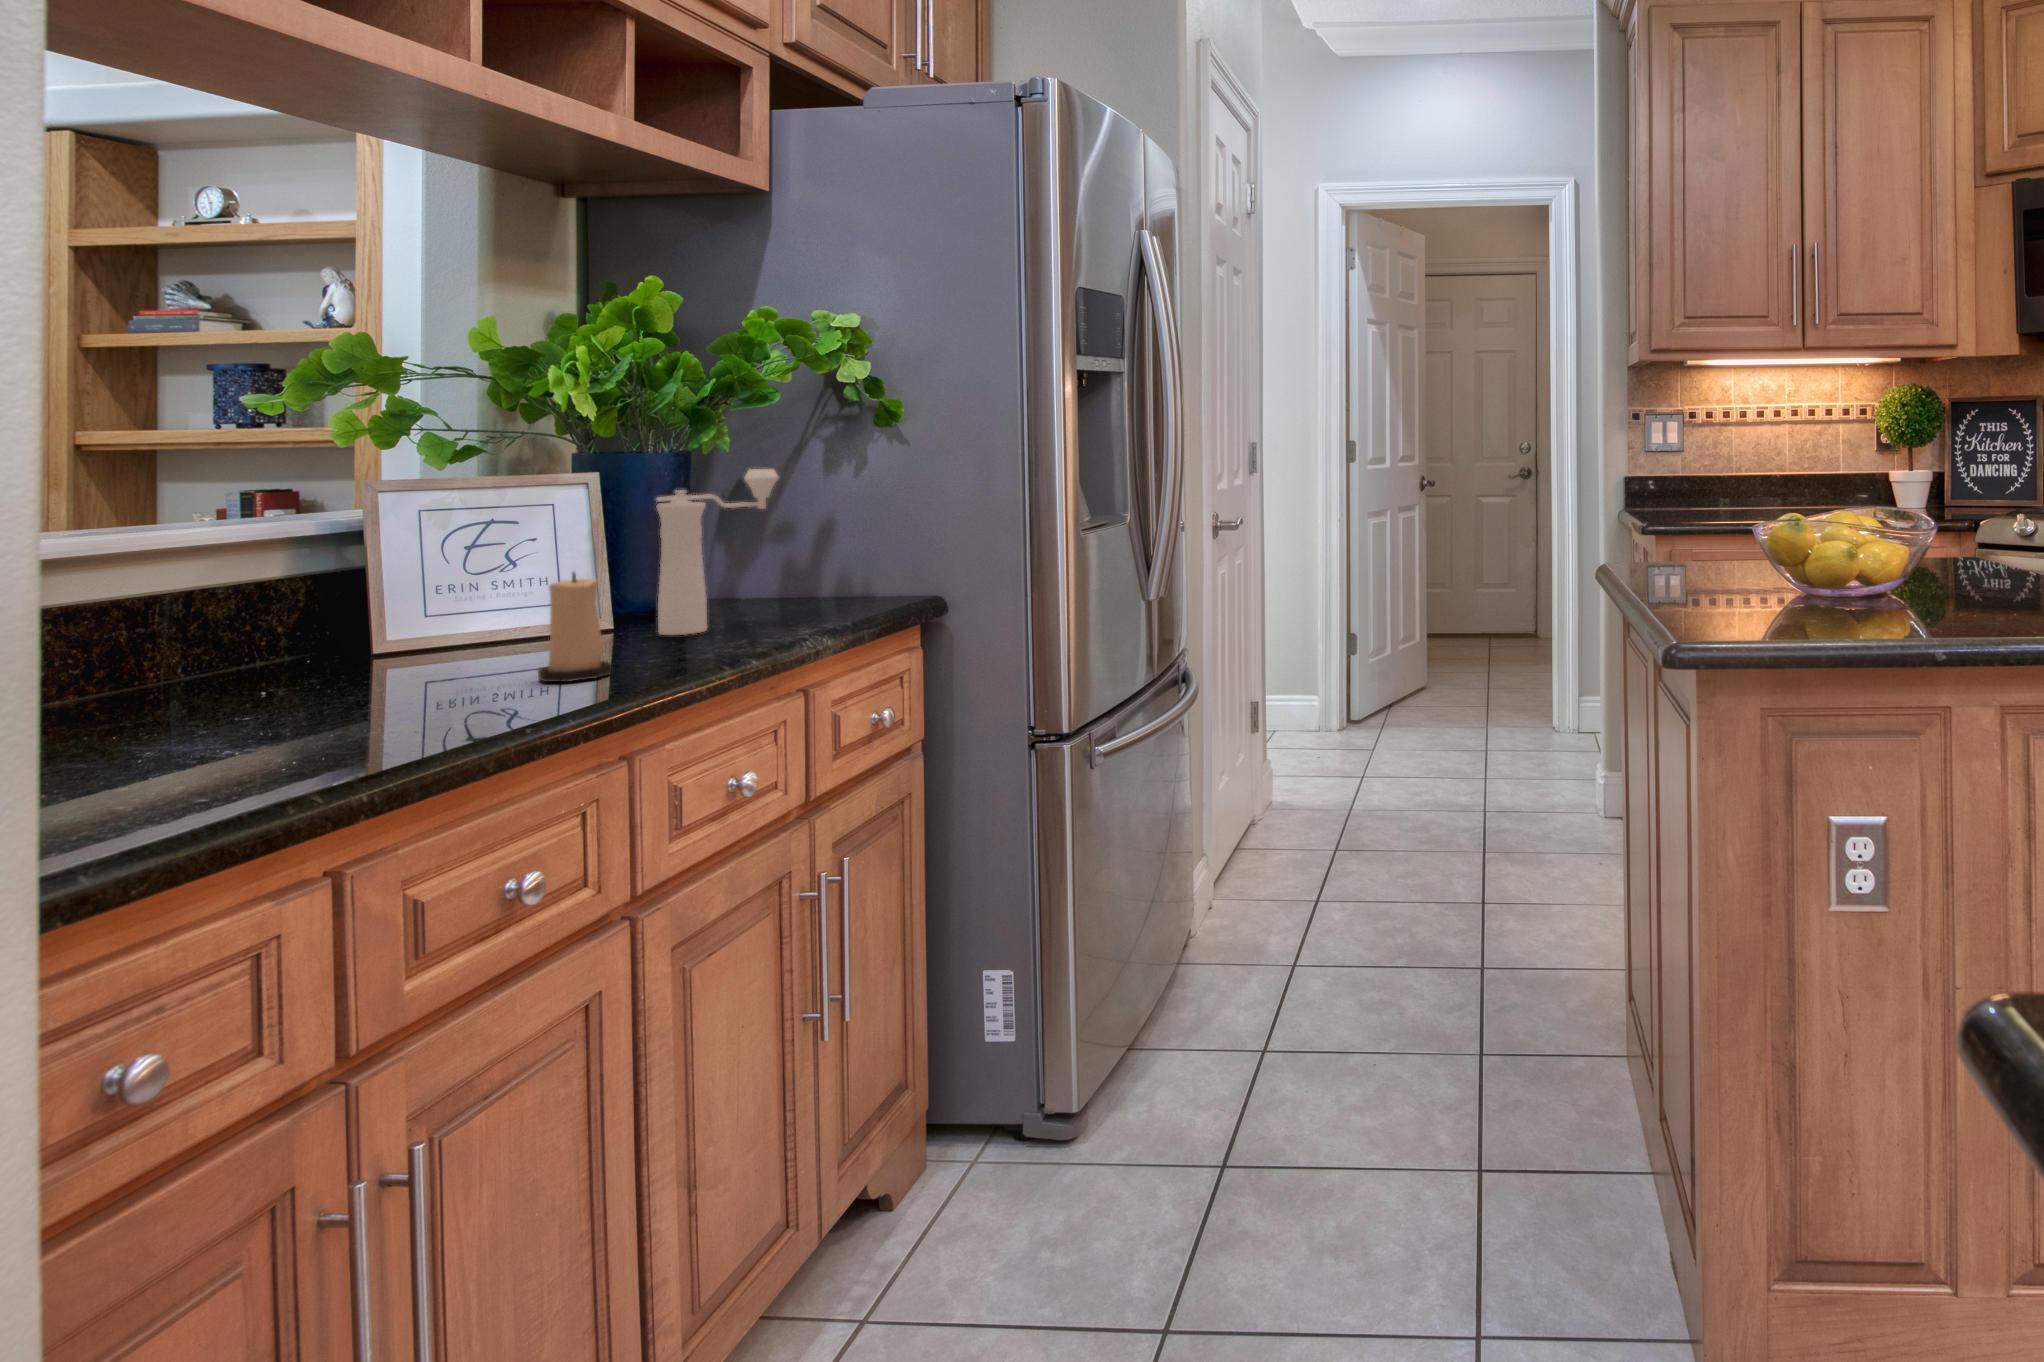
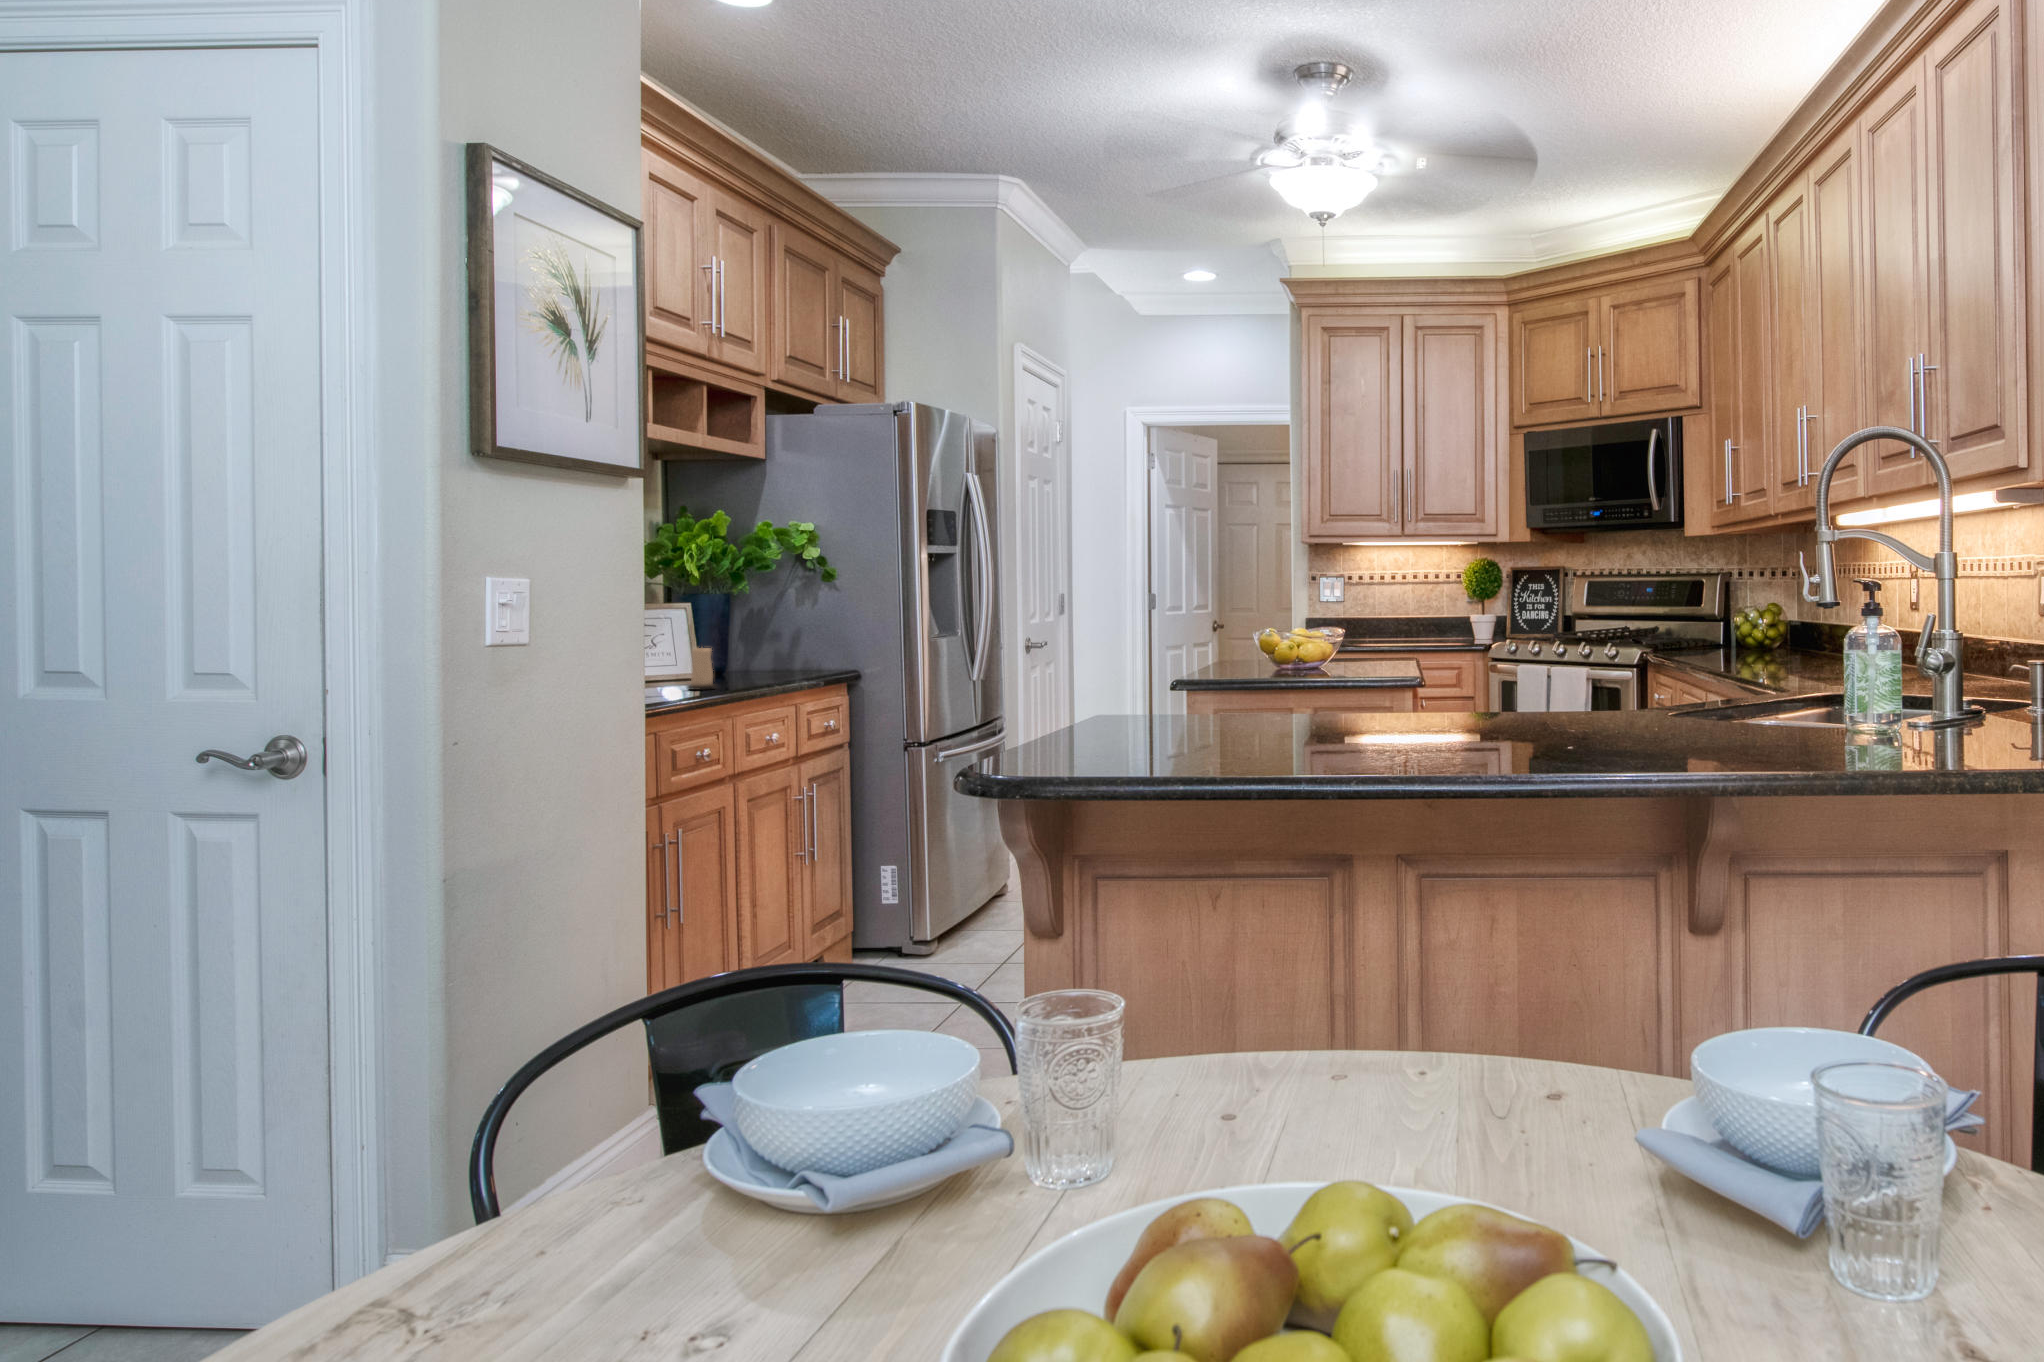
pepper mill: present [656,469,779,635] -> none [722,603,779,680]

